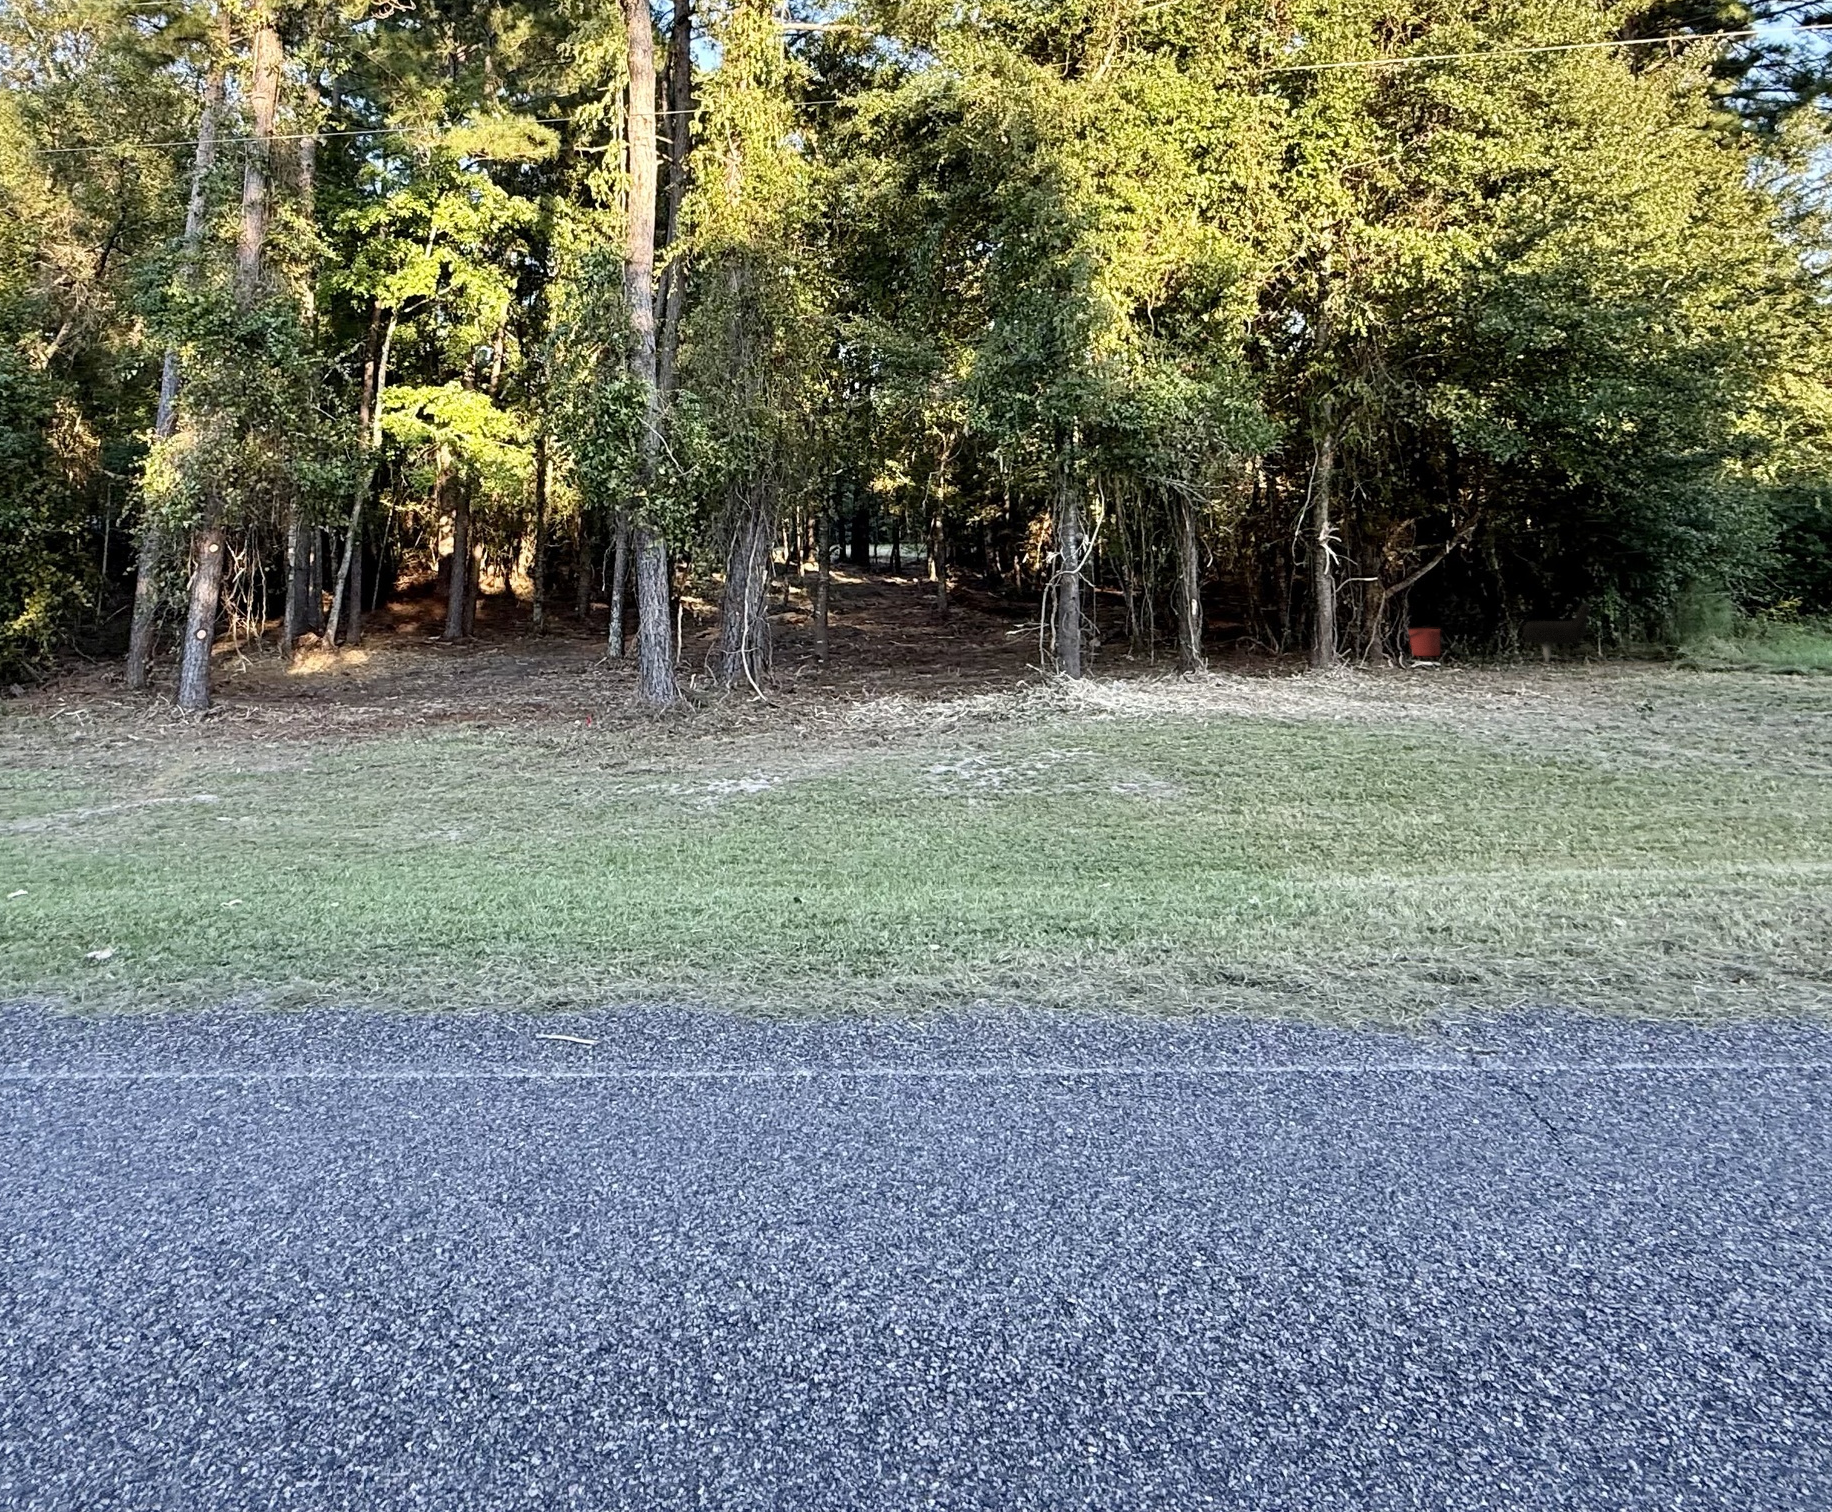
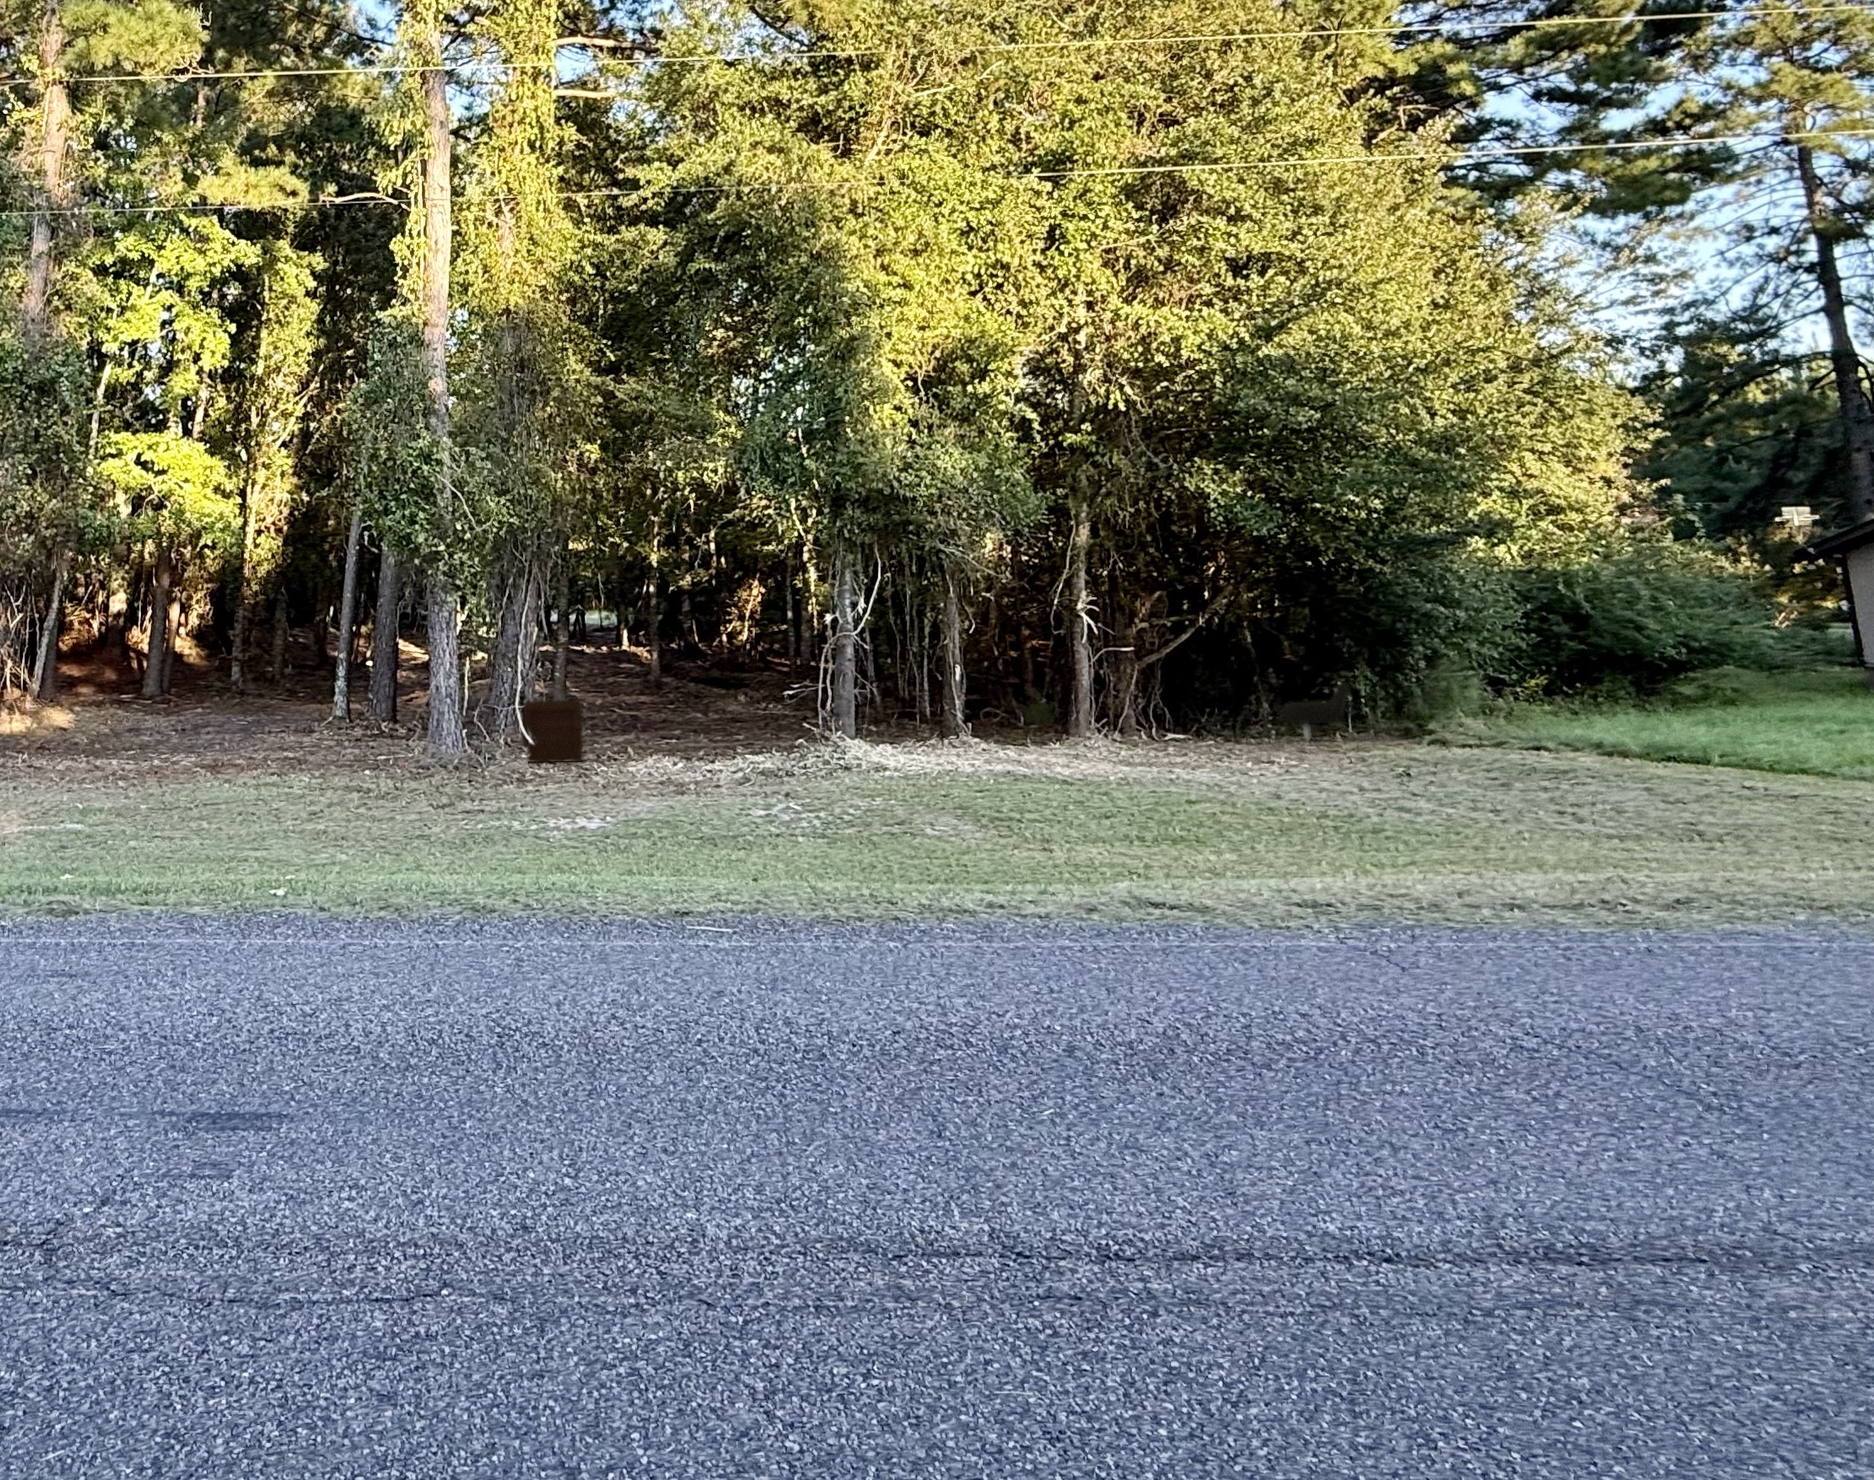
potted tree: none [1259,603,1296,653] -> present [1025,693,1054,740]
wooden crate: none [760,619,822,679] -> present [523,700,583,762]
bucket: present [1408,629,1440,656] -> none [1170,712,1203,739]

